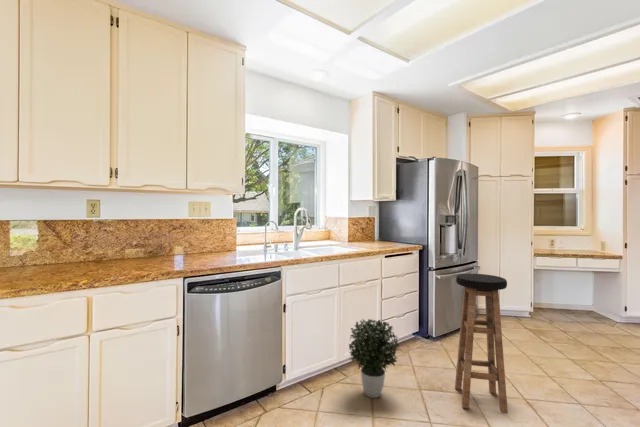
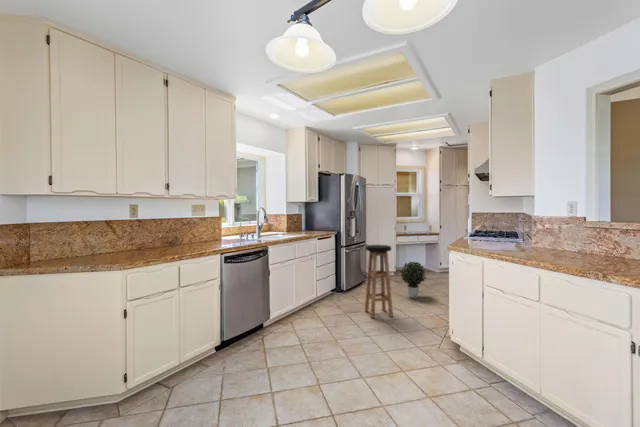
potted plant: present [349,319,399,398] -> present [400,262,426,299]

